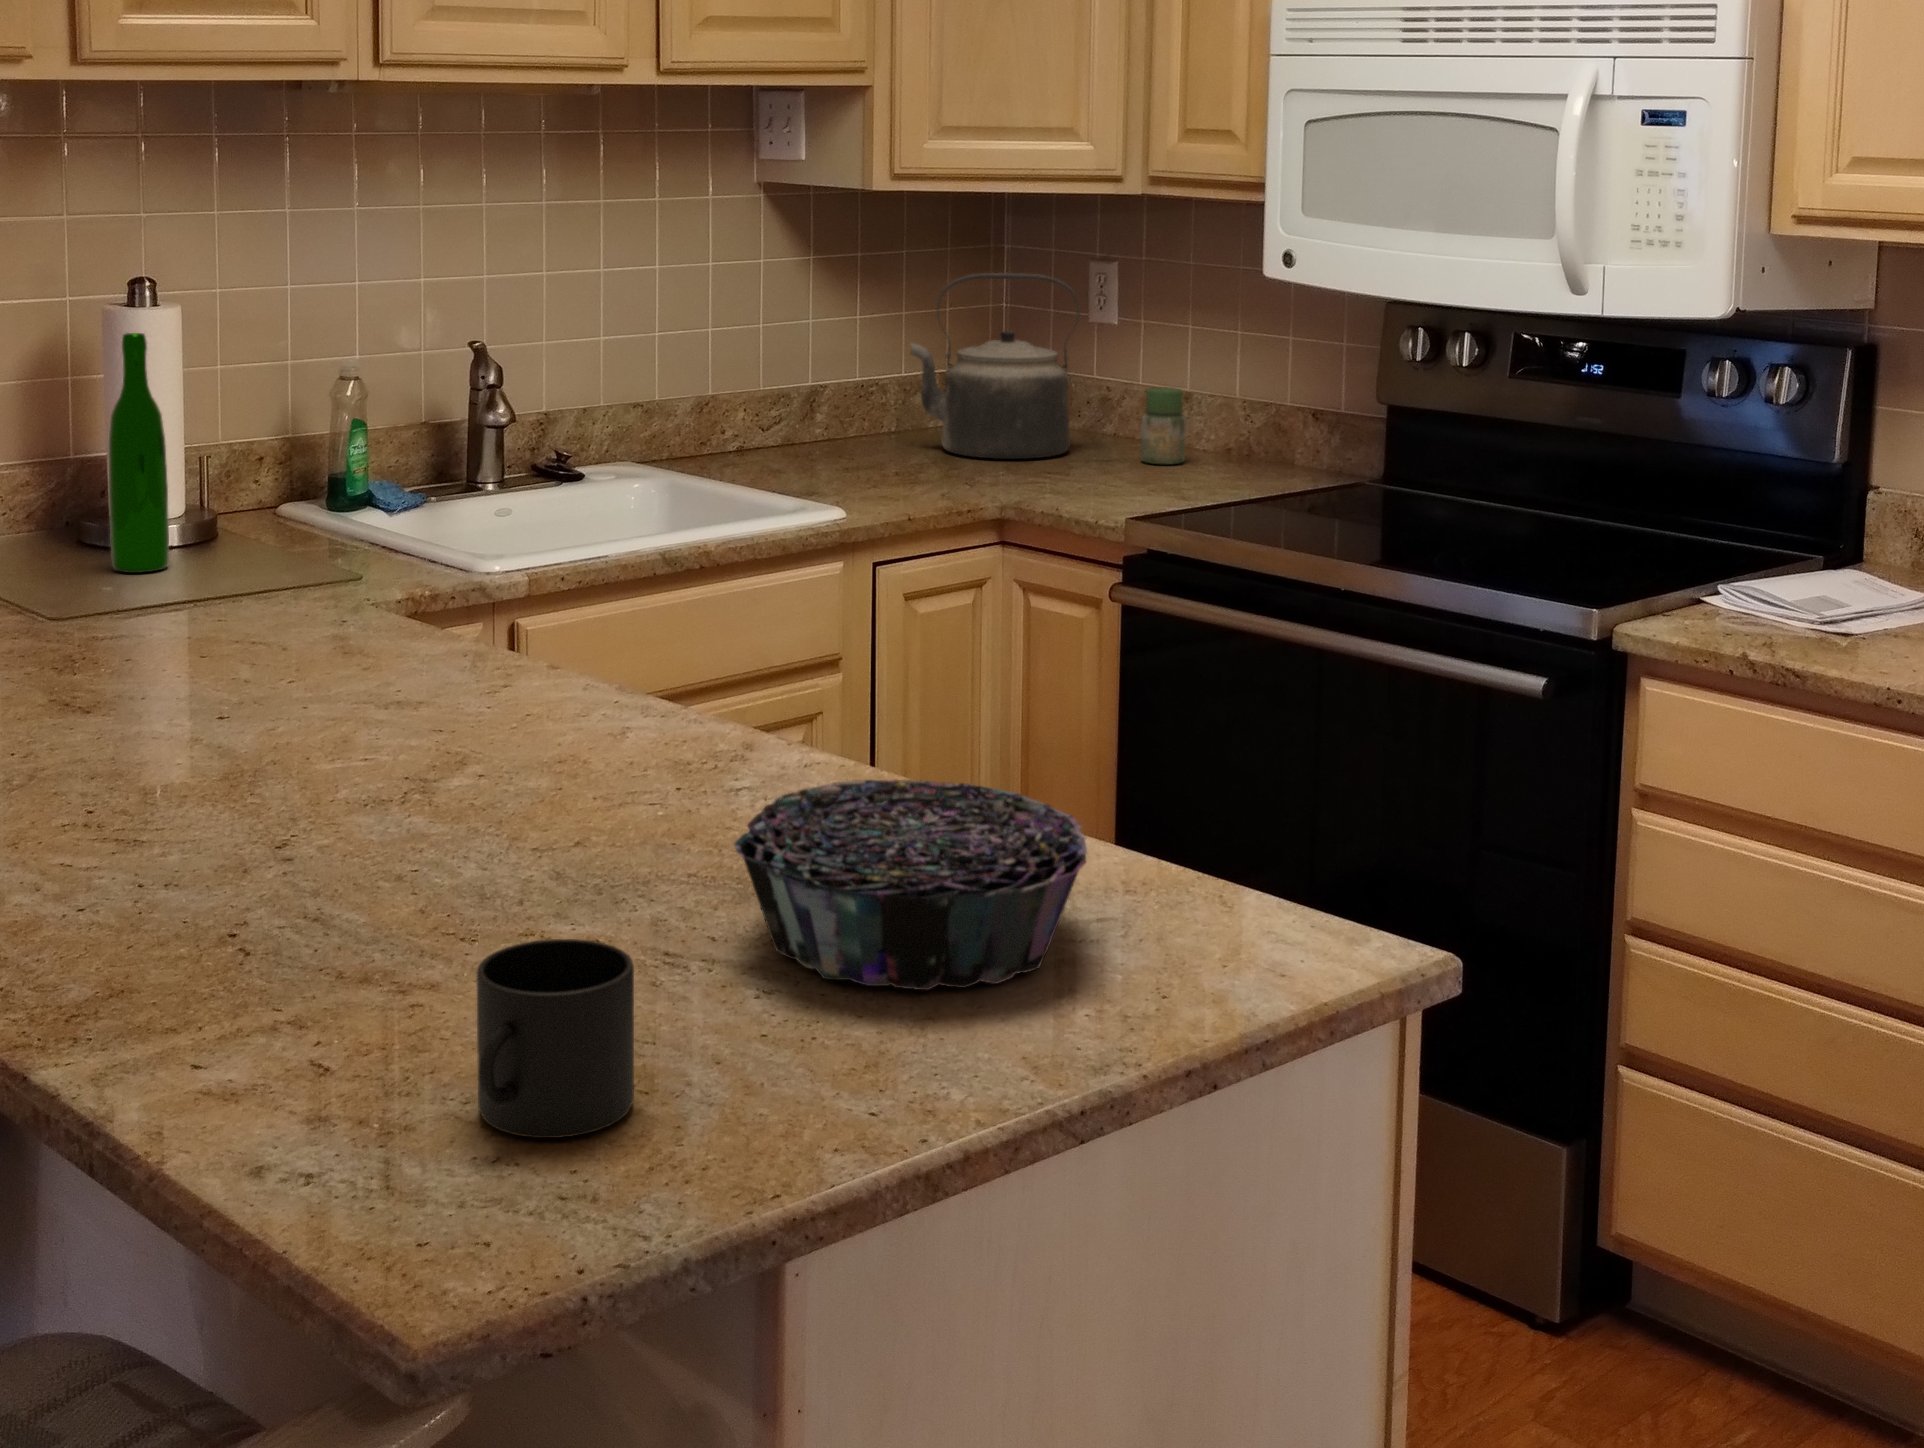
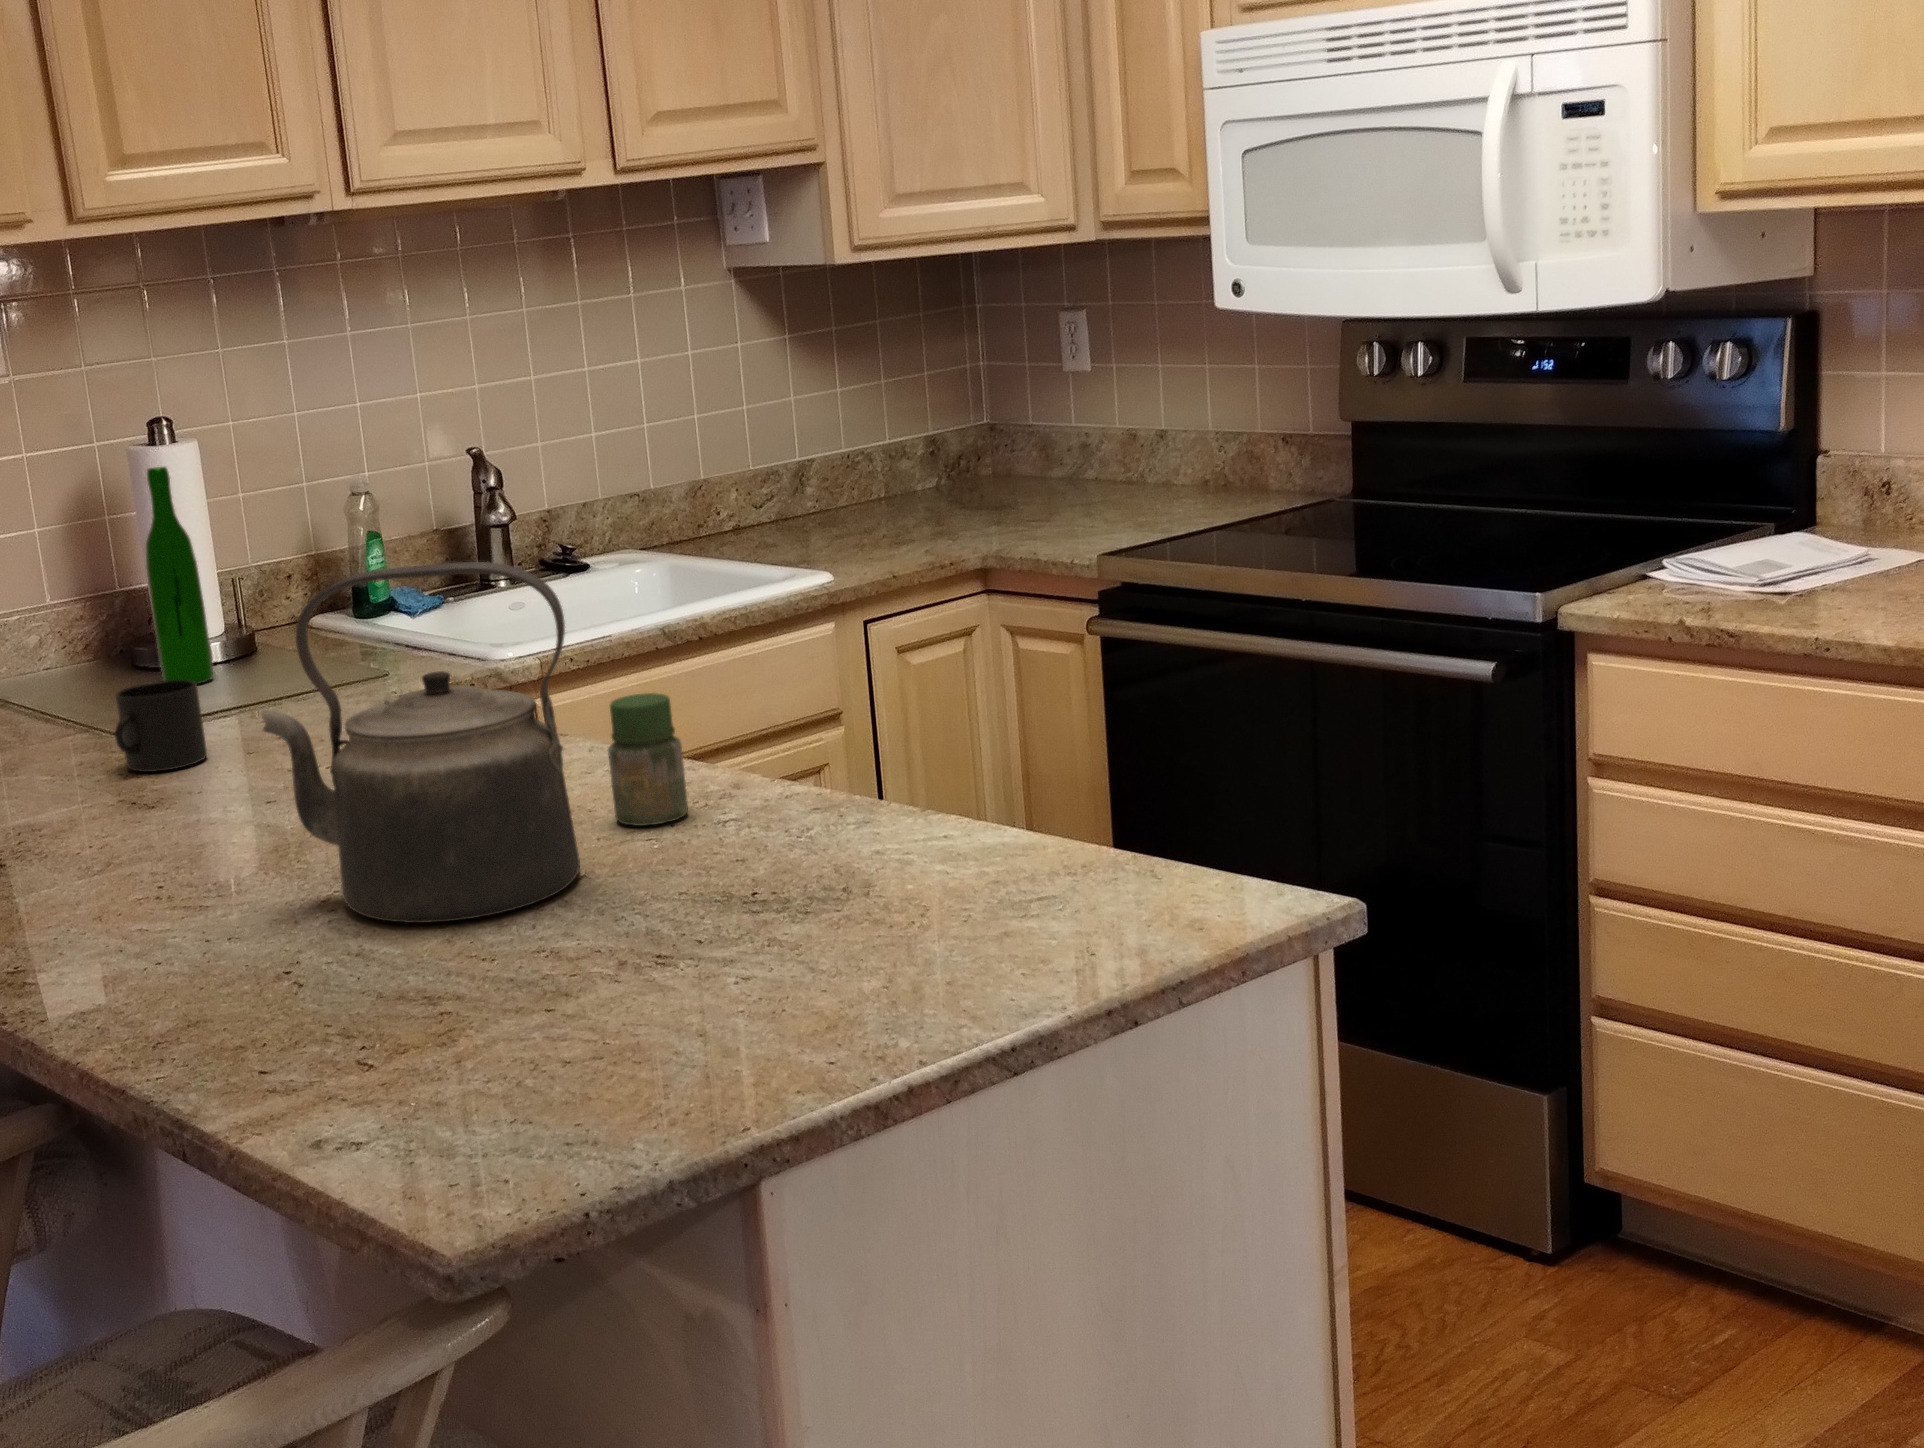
kettle: present [909,273,1080,459] -> present [261,562,580,923]
jar: present [1141,388,1186,464] -> present [608,693,688,826]
decorative bowl: present [734,780,1087,990] -> none [709,782,1020,954]
mug: present [477,939,634,1138] -> present [115,680,207,772]

